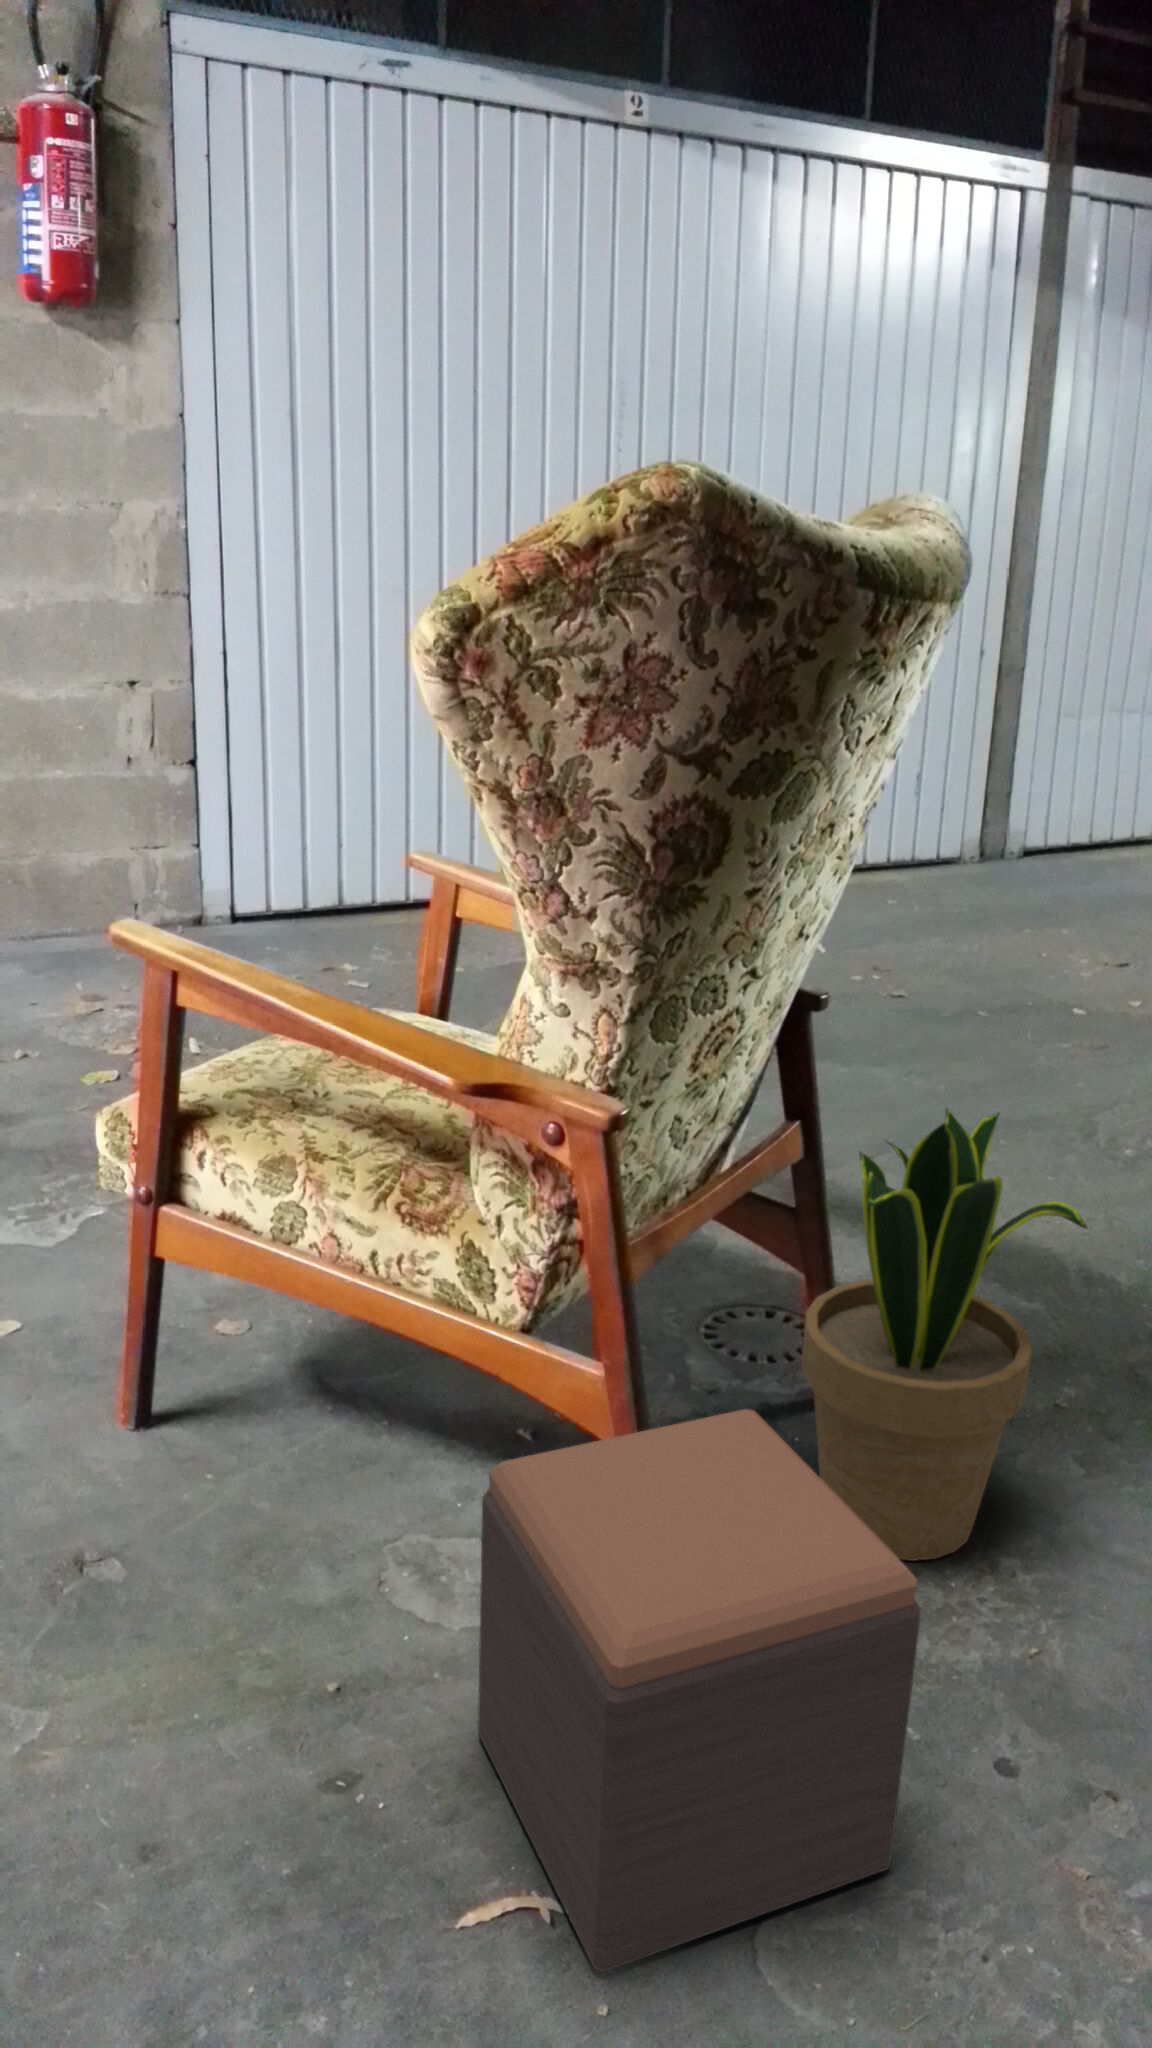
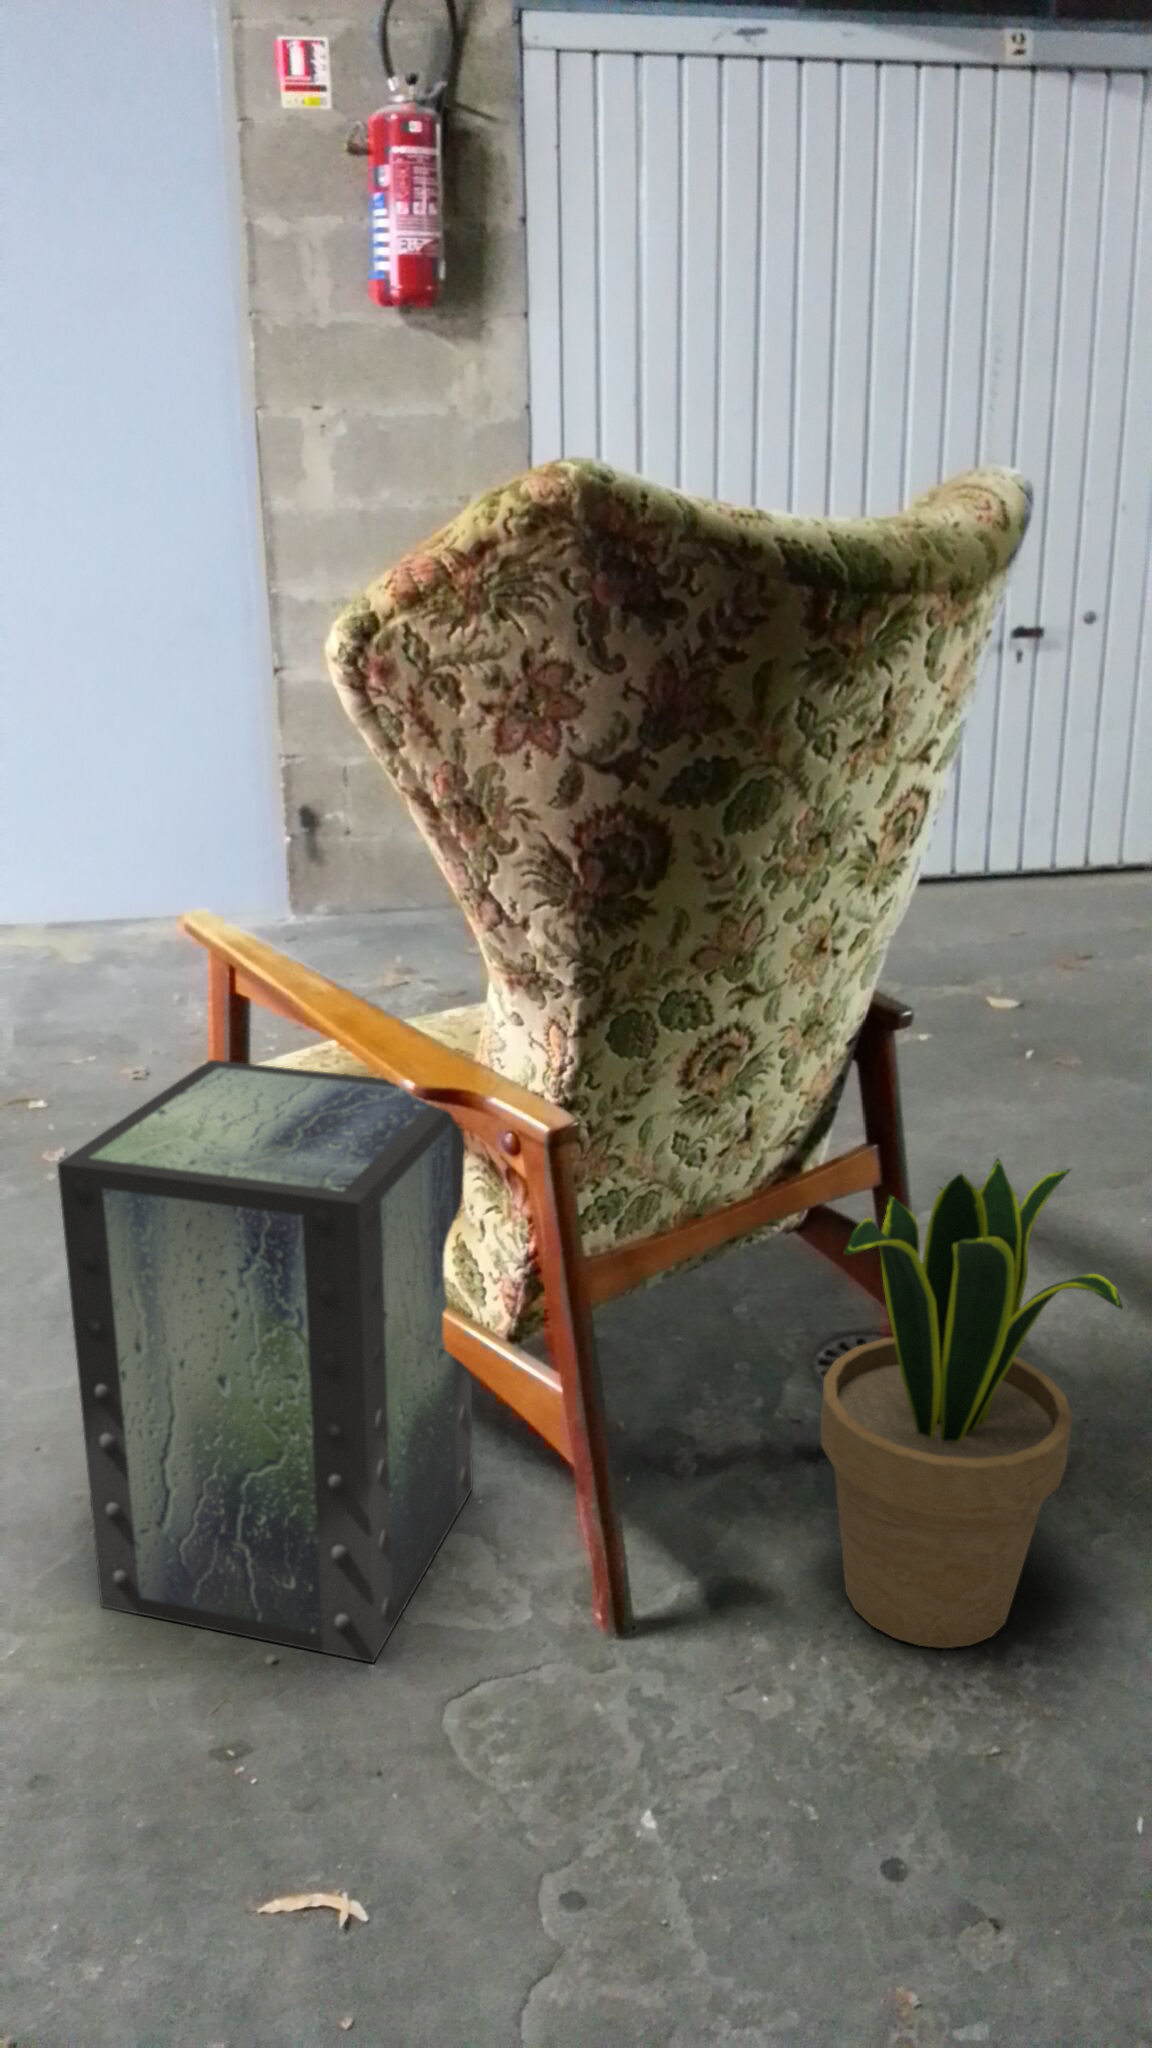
storage box: none [86,1083,449,1675] -> present [57,1060,473,1663]
footstool: present [478,1409,921,1972] -> none [371,1449,745,1983]

